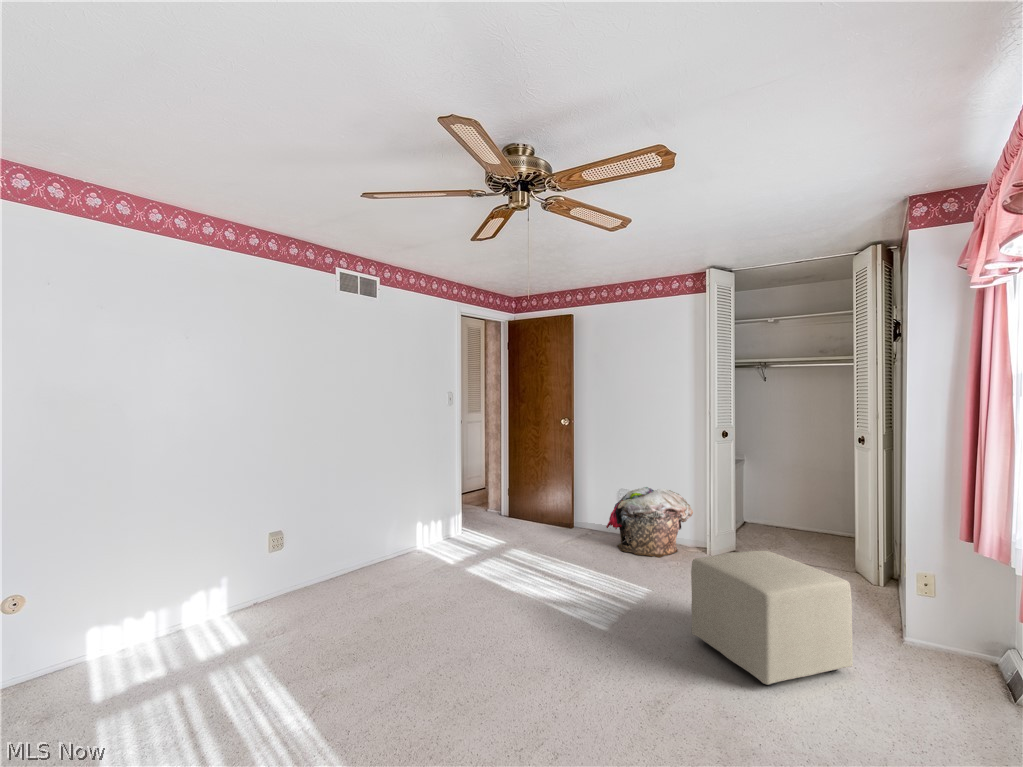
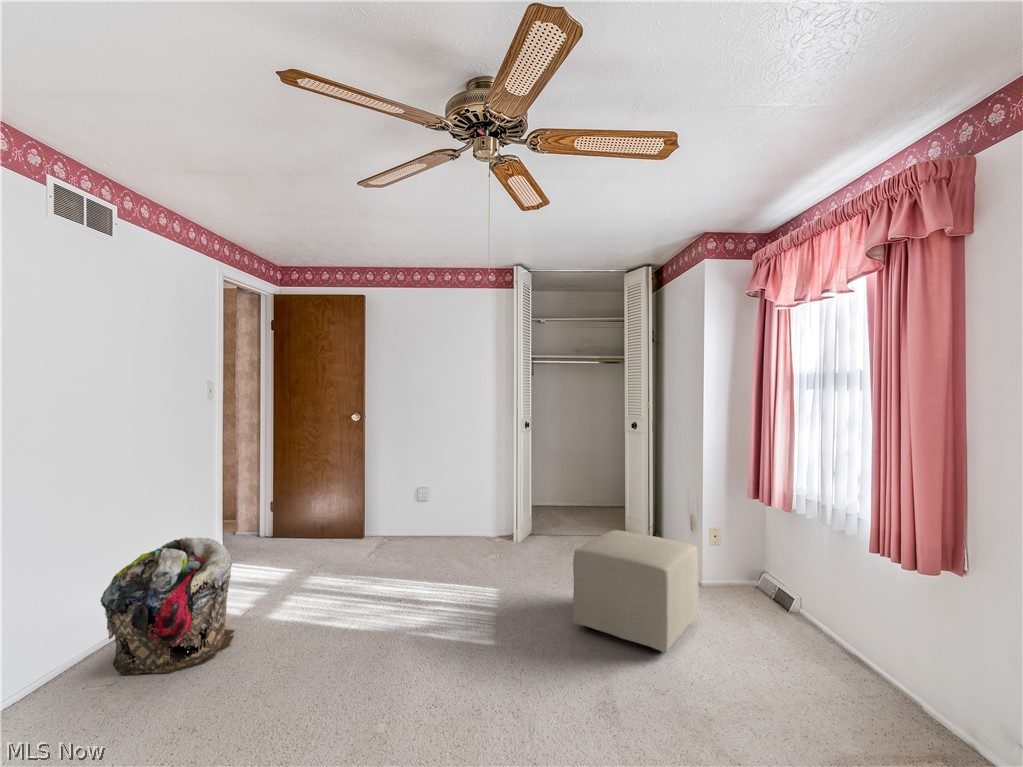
laundry basket: present [606,487,693,557] -> present [101,537,234,675]

